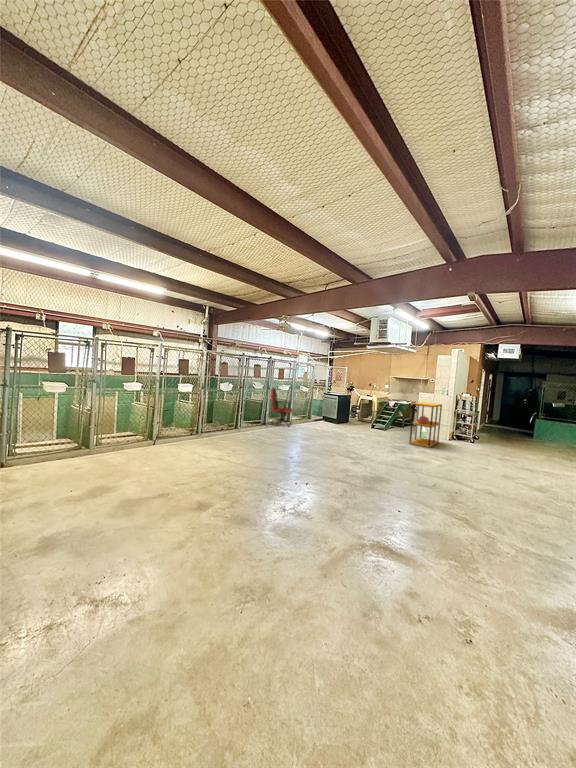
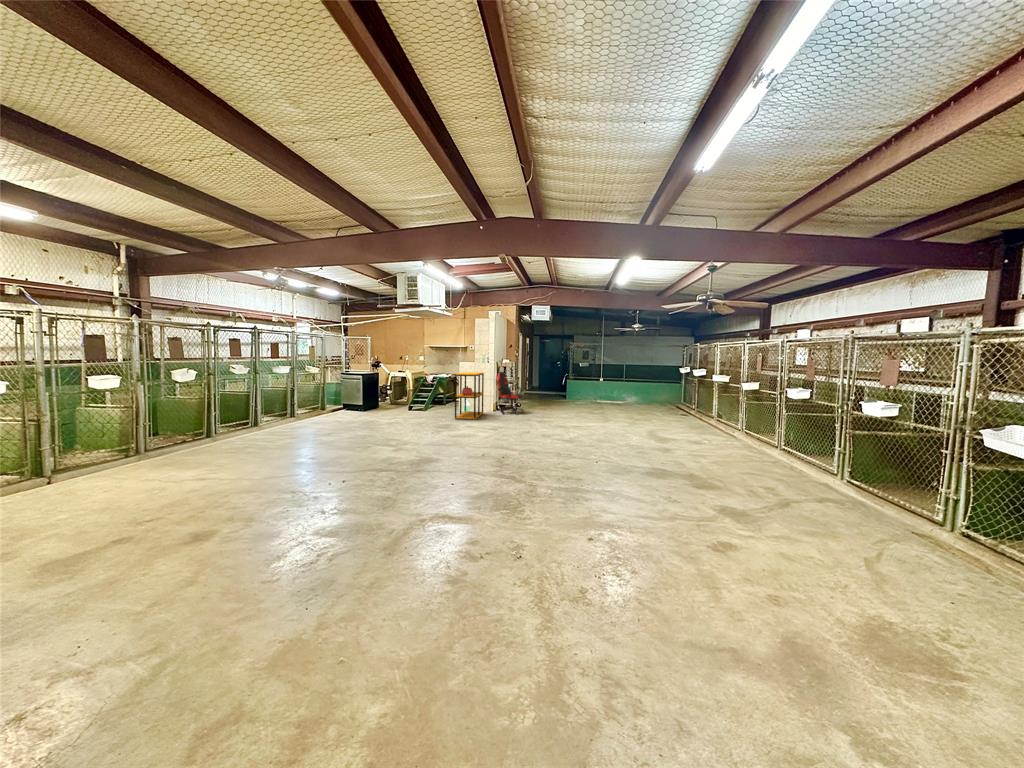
chair: present [271,388,292,426] -> present [497,372,524,415]

